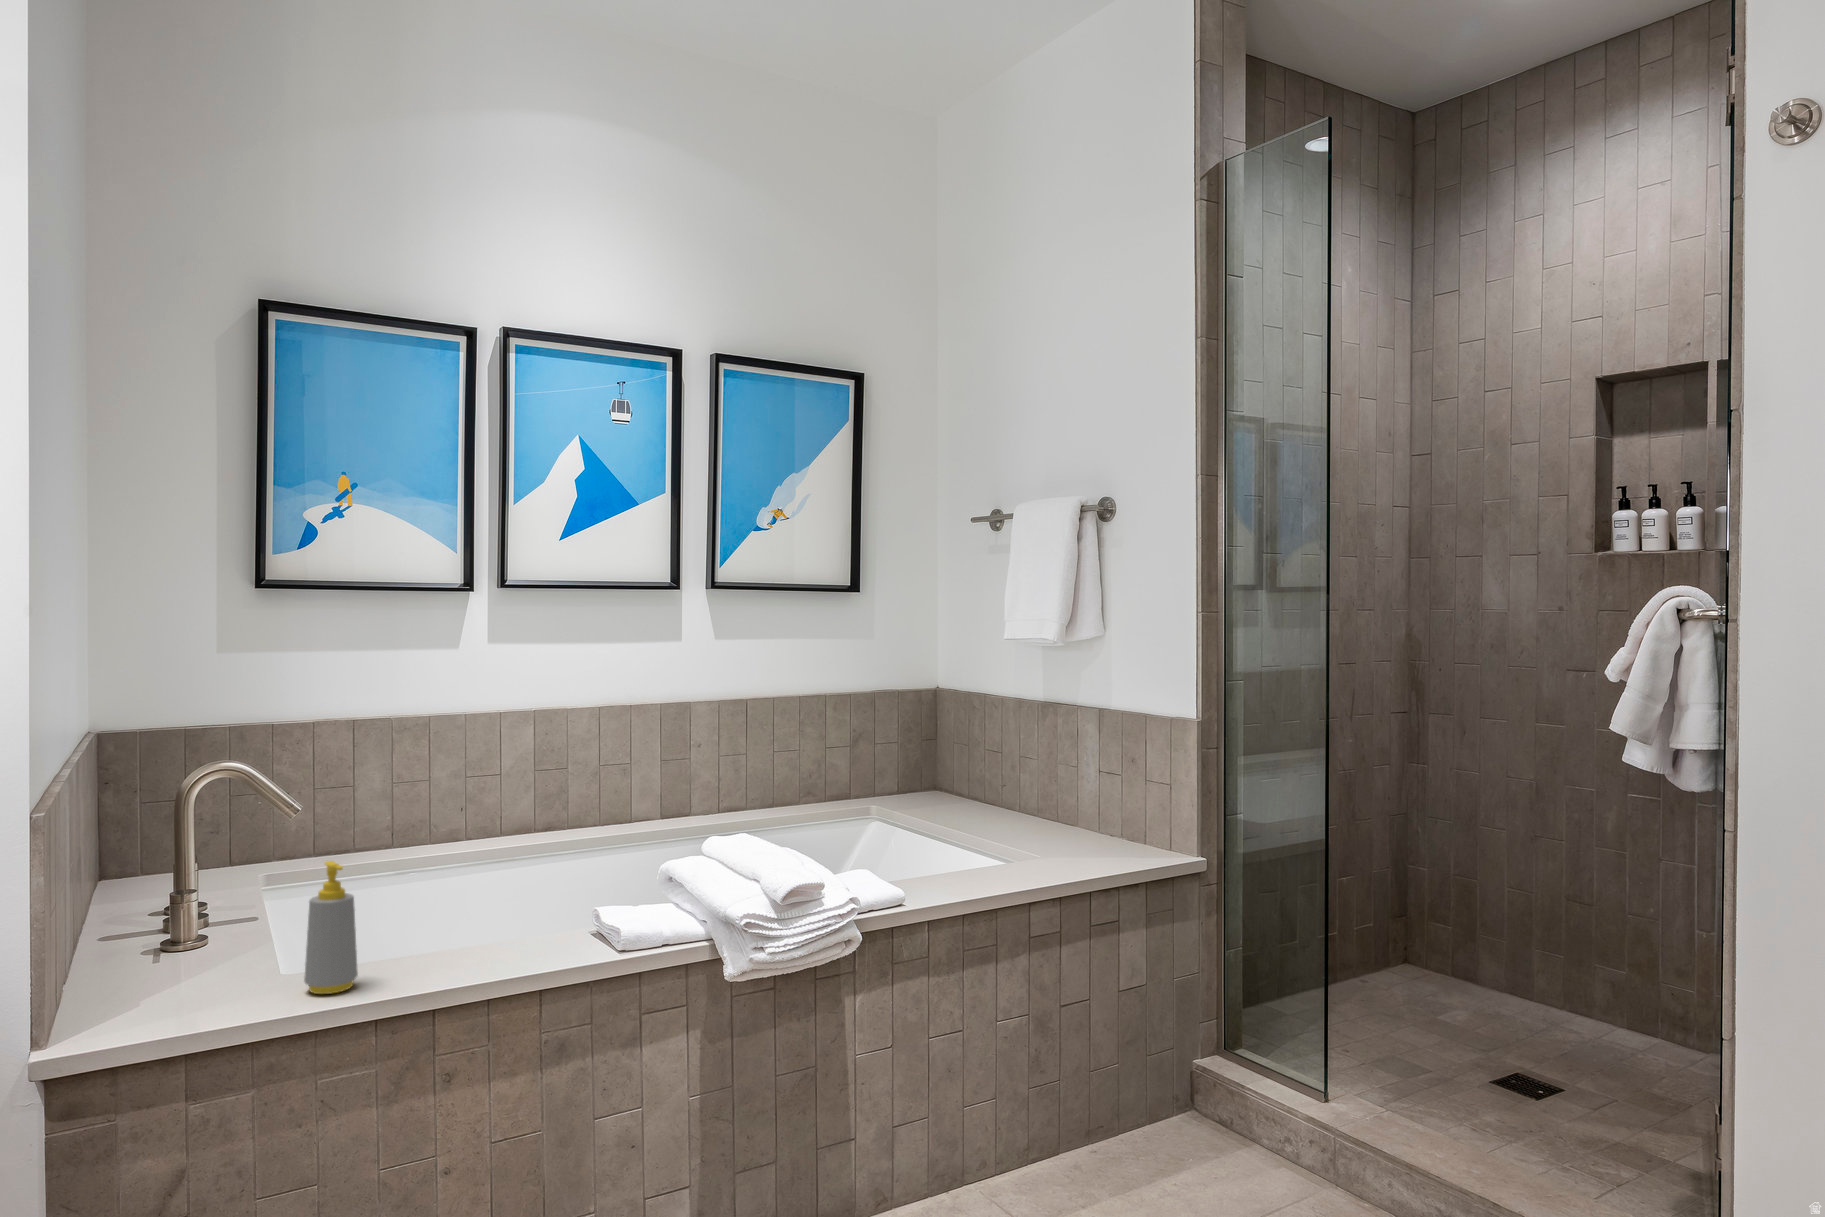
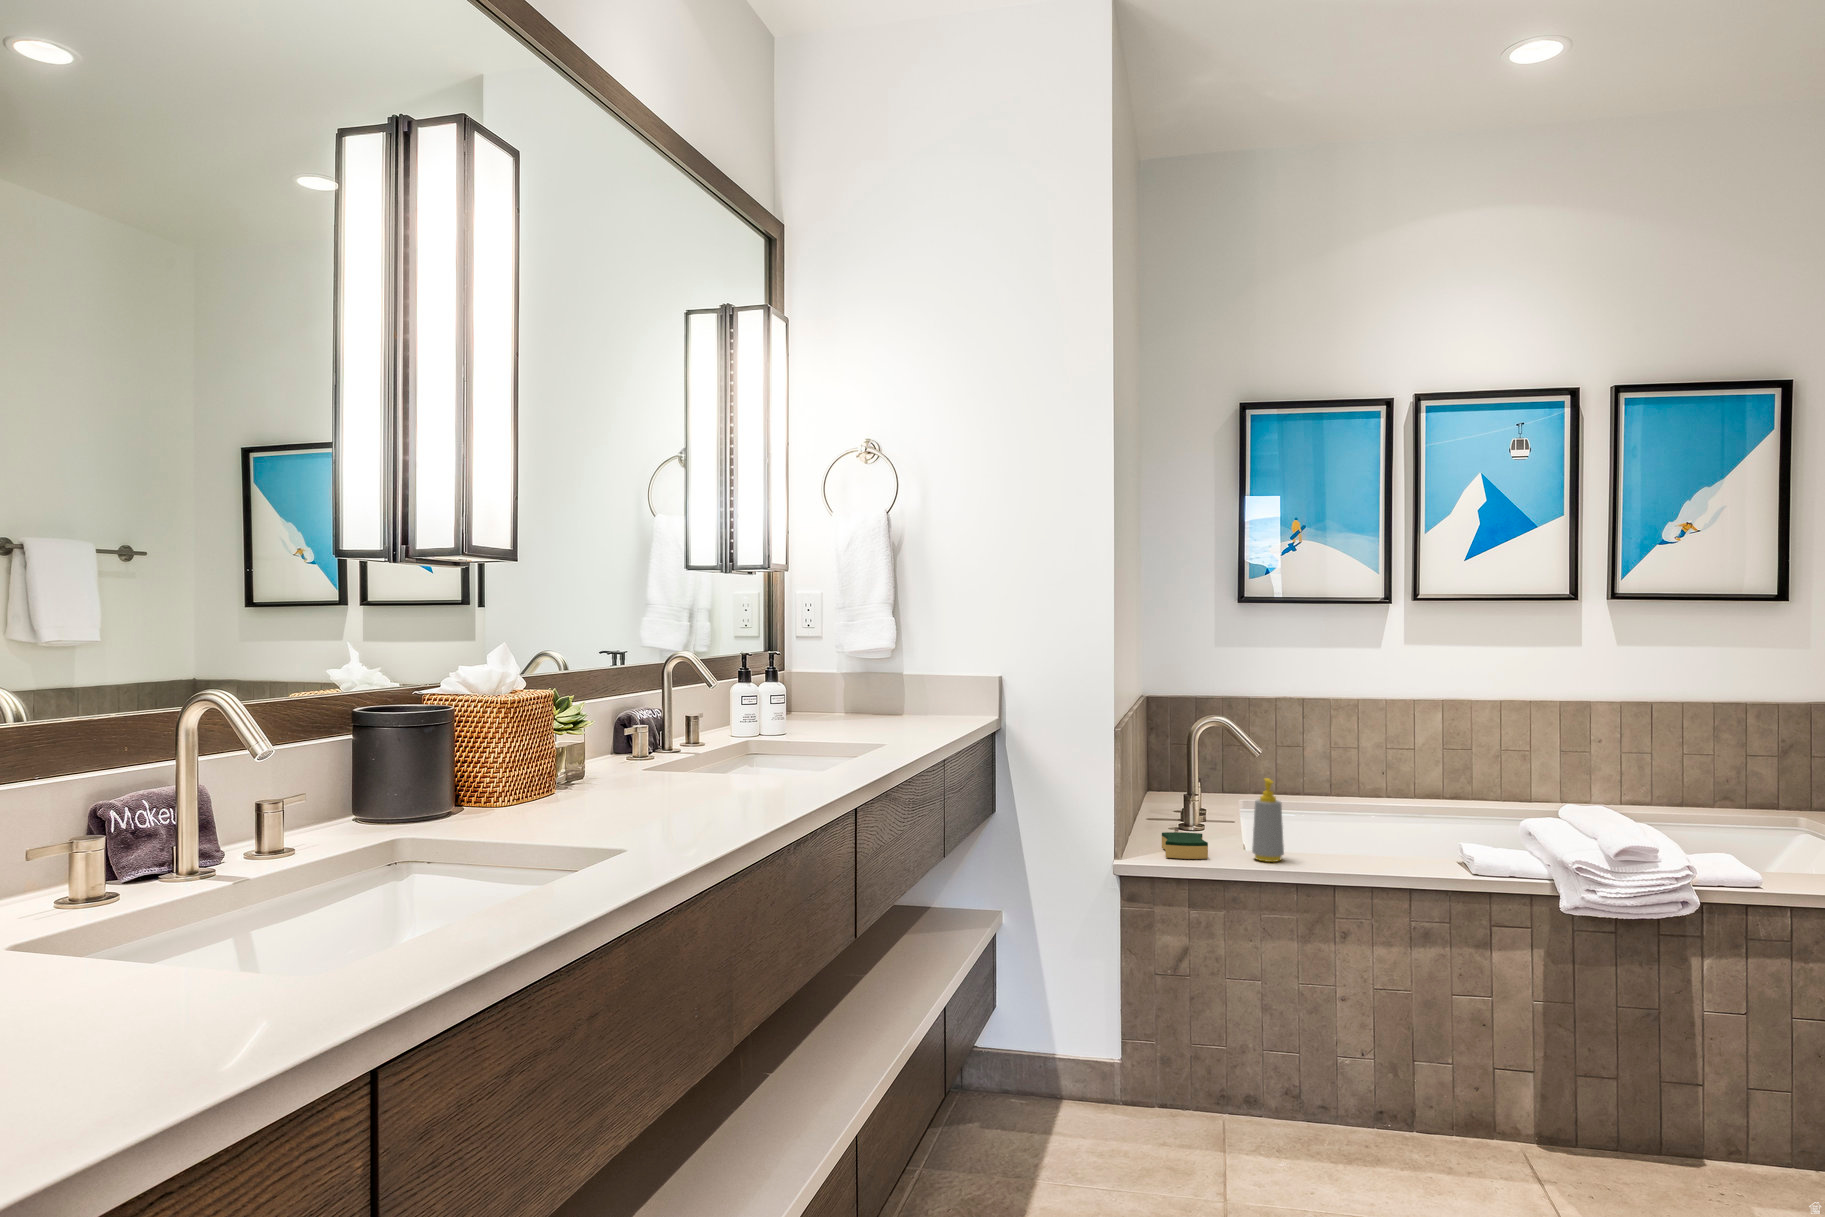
sponge: none [134,965,227,1025] -> present [1162,832,1208,859]

